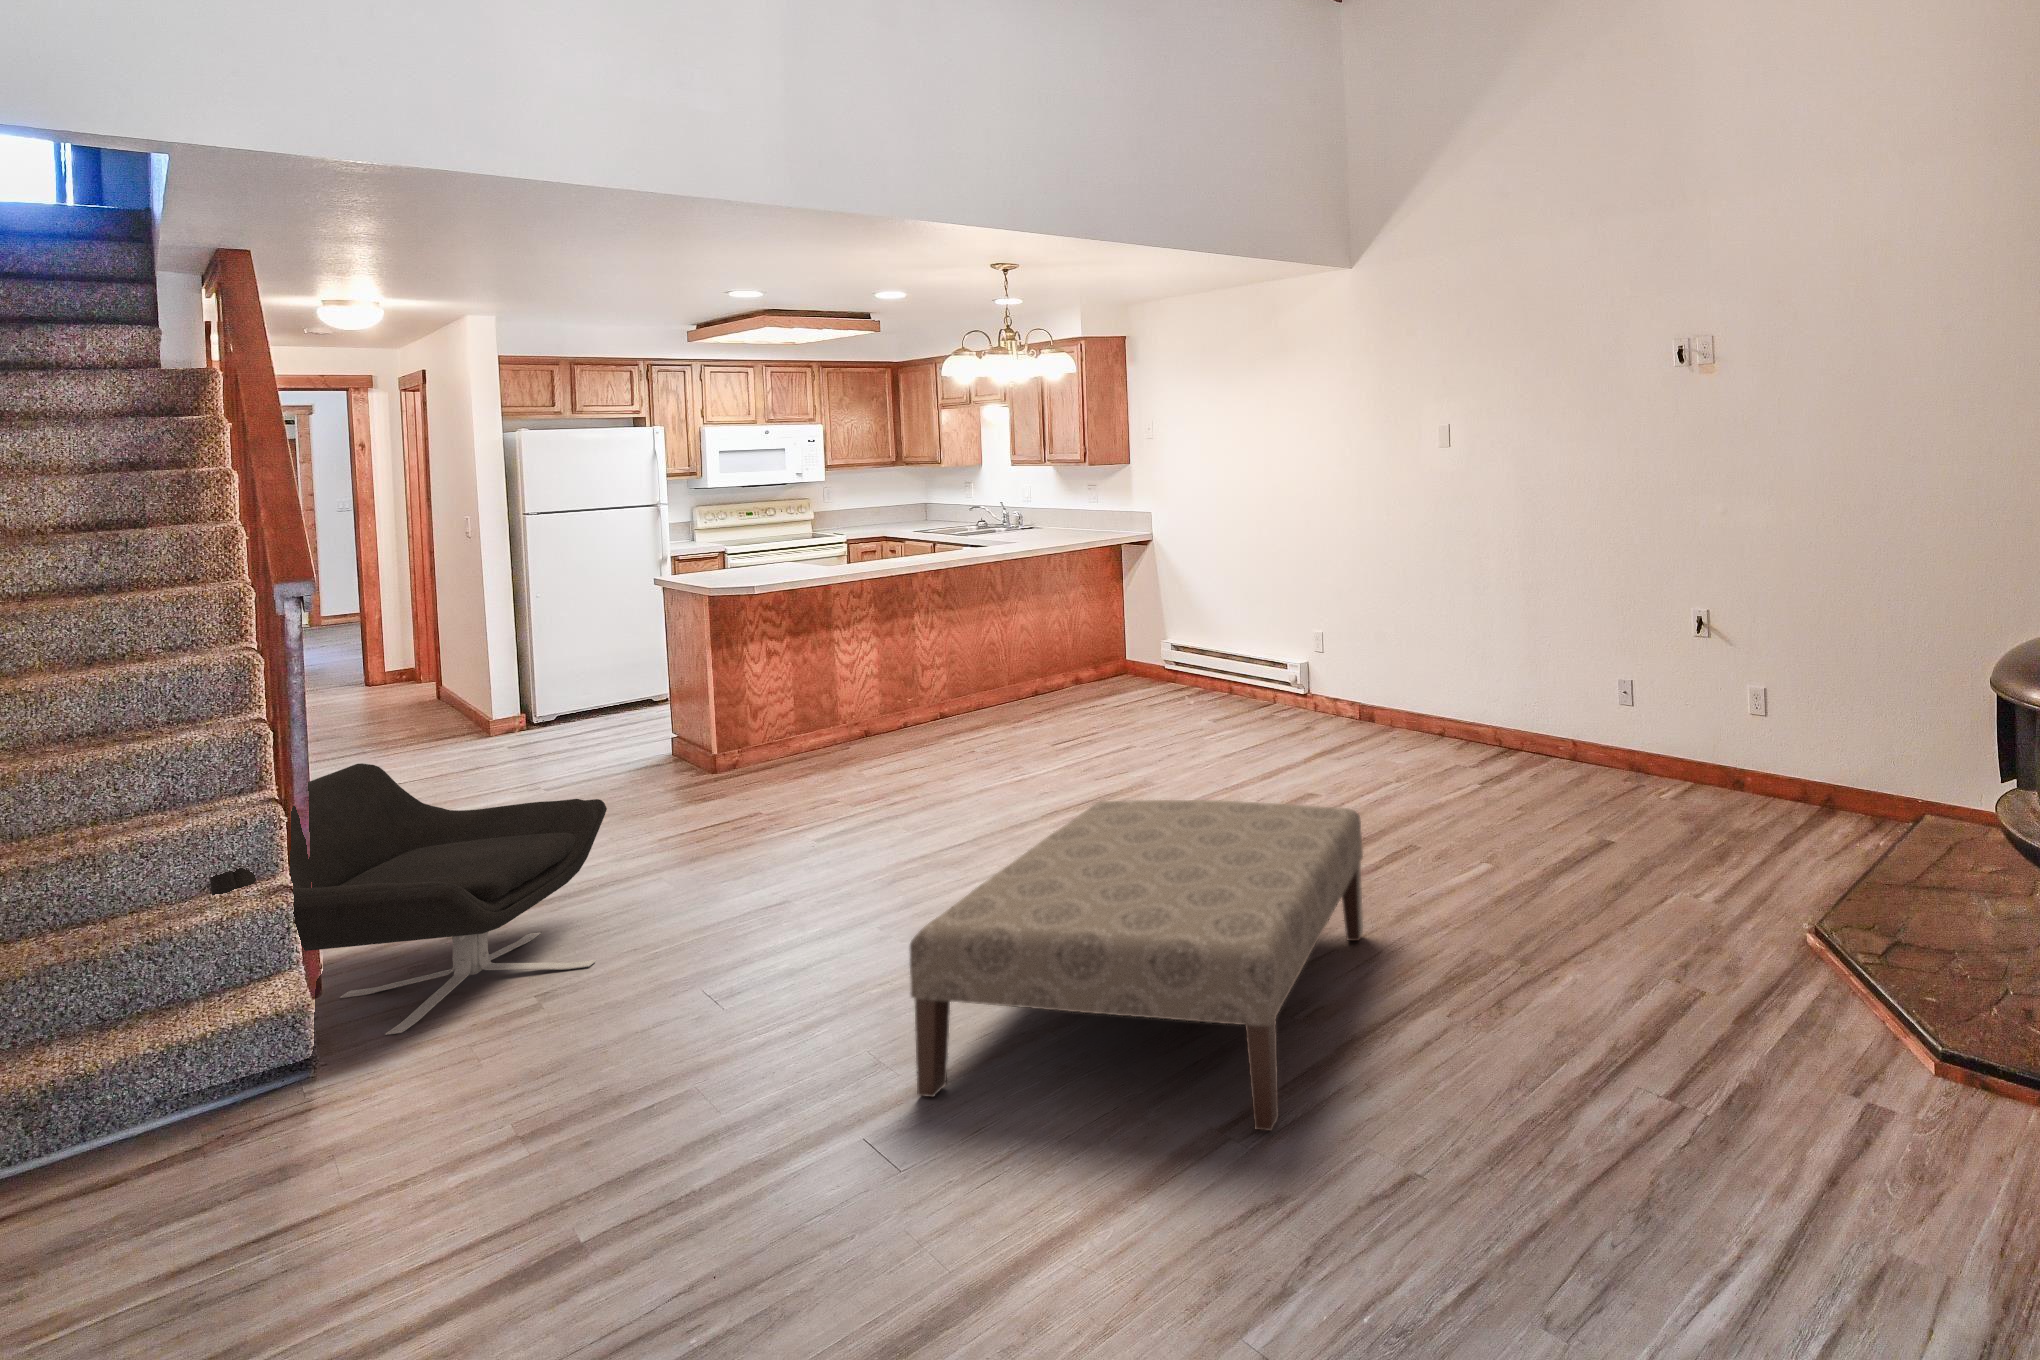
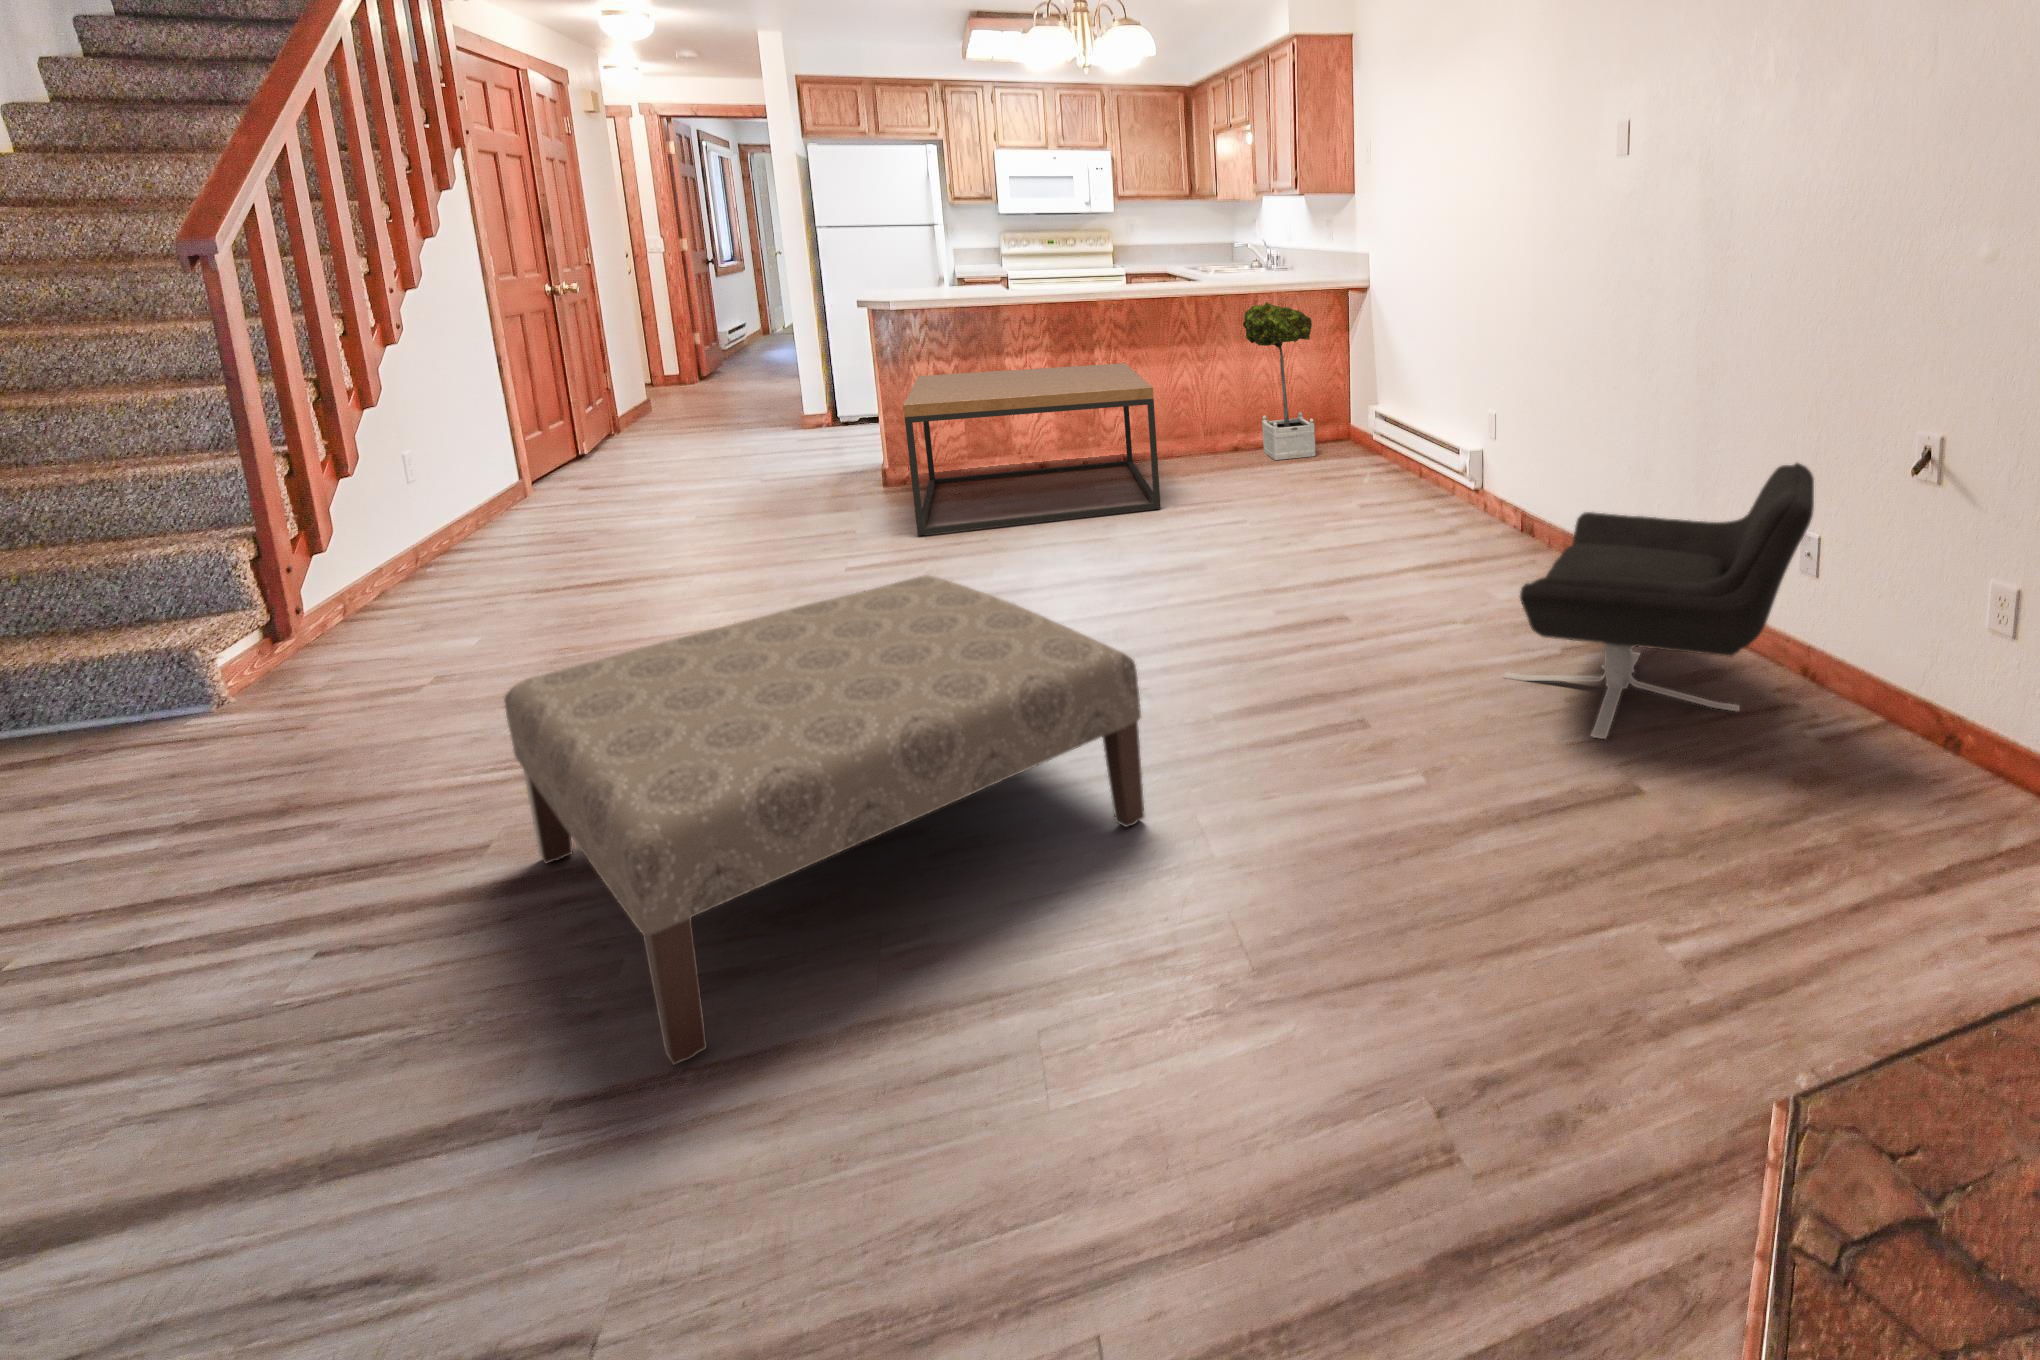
potted tree: none [1056,560,1123,700] -> present [1243,302,1316,460]
coffee table: none [748,626,1047,814] -> present [903,363,1161,535]
lounge chair: present [209,763,607,1035] -> present [1504,463,1814,739]

